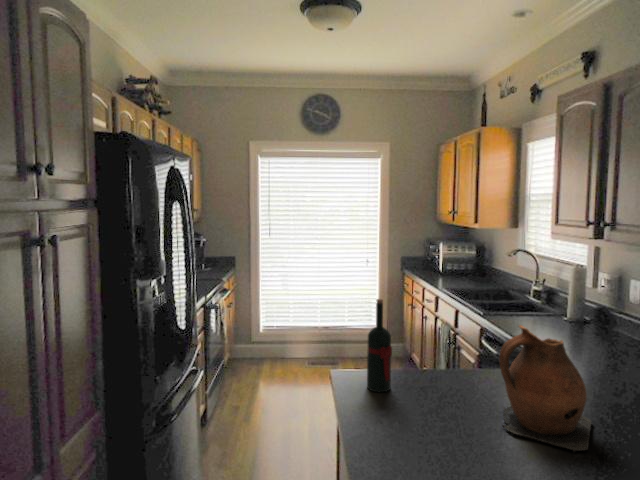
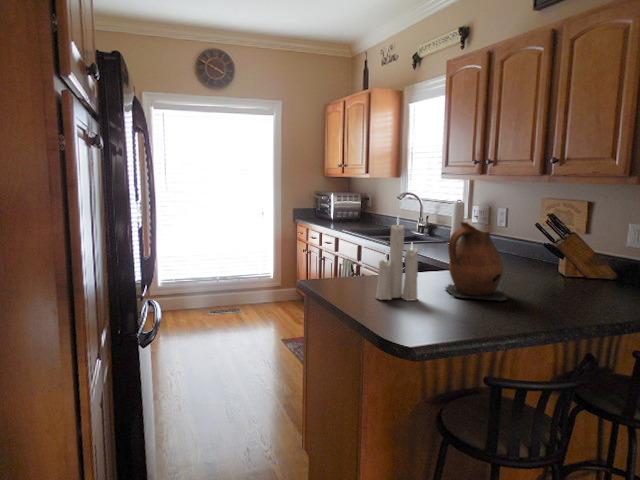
wine bottle: present [367,299,392,392] -> none [338,212,361,288]
candle: none [395,308,451,431] -> present [376,221,418,301]

